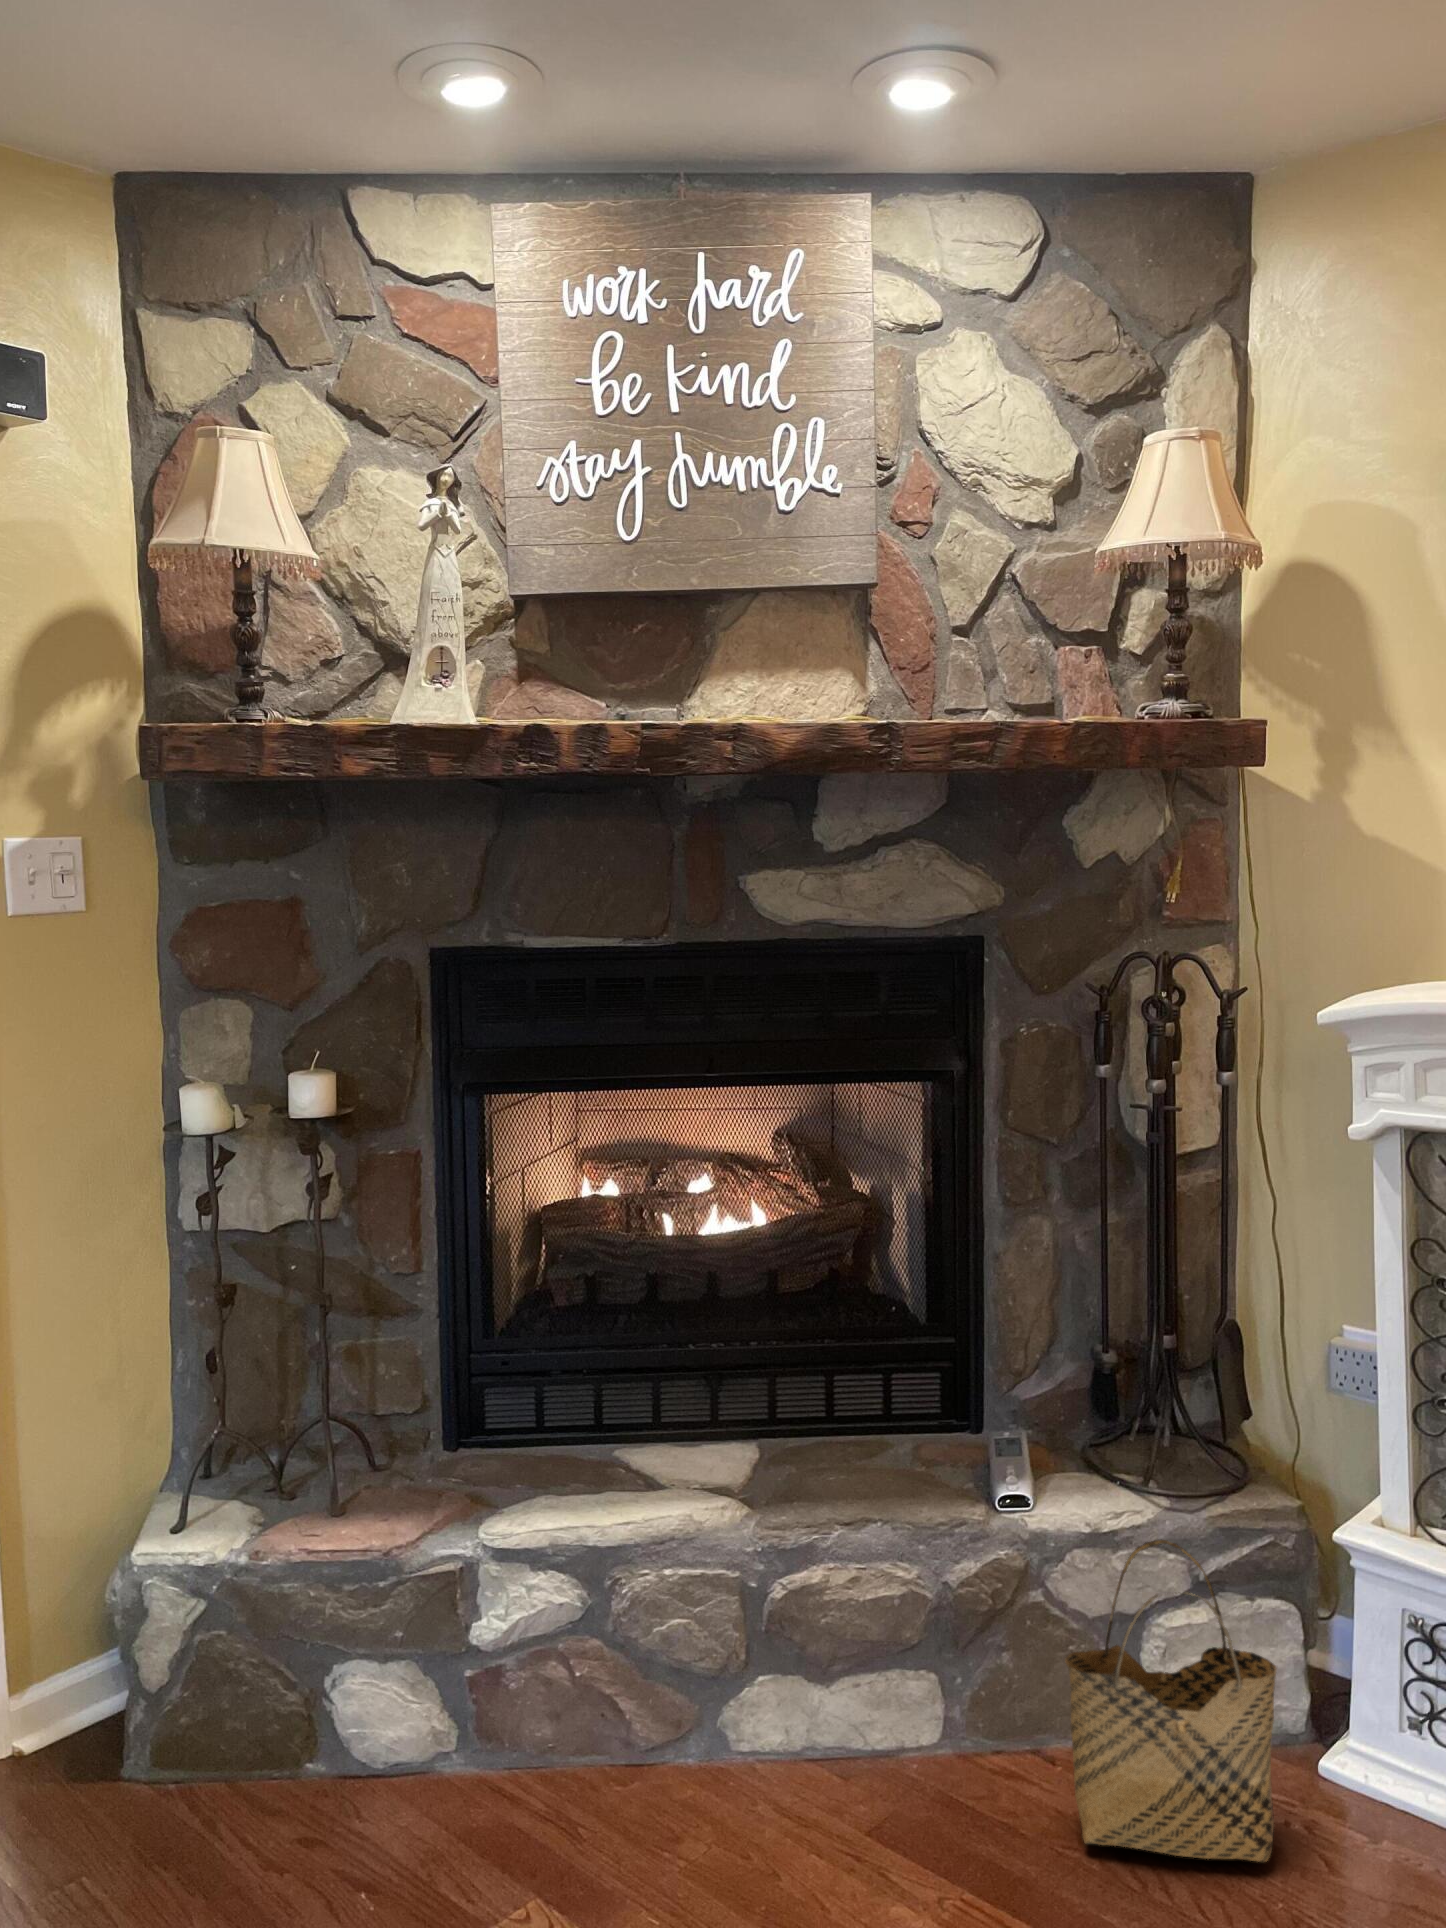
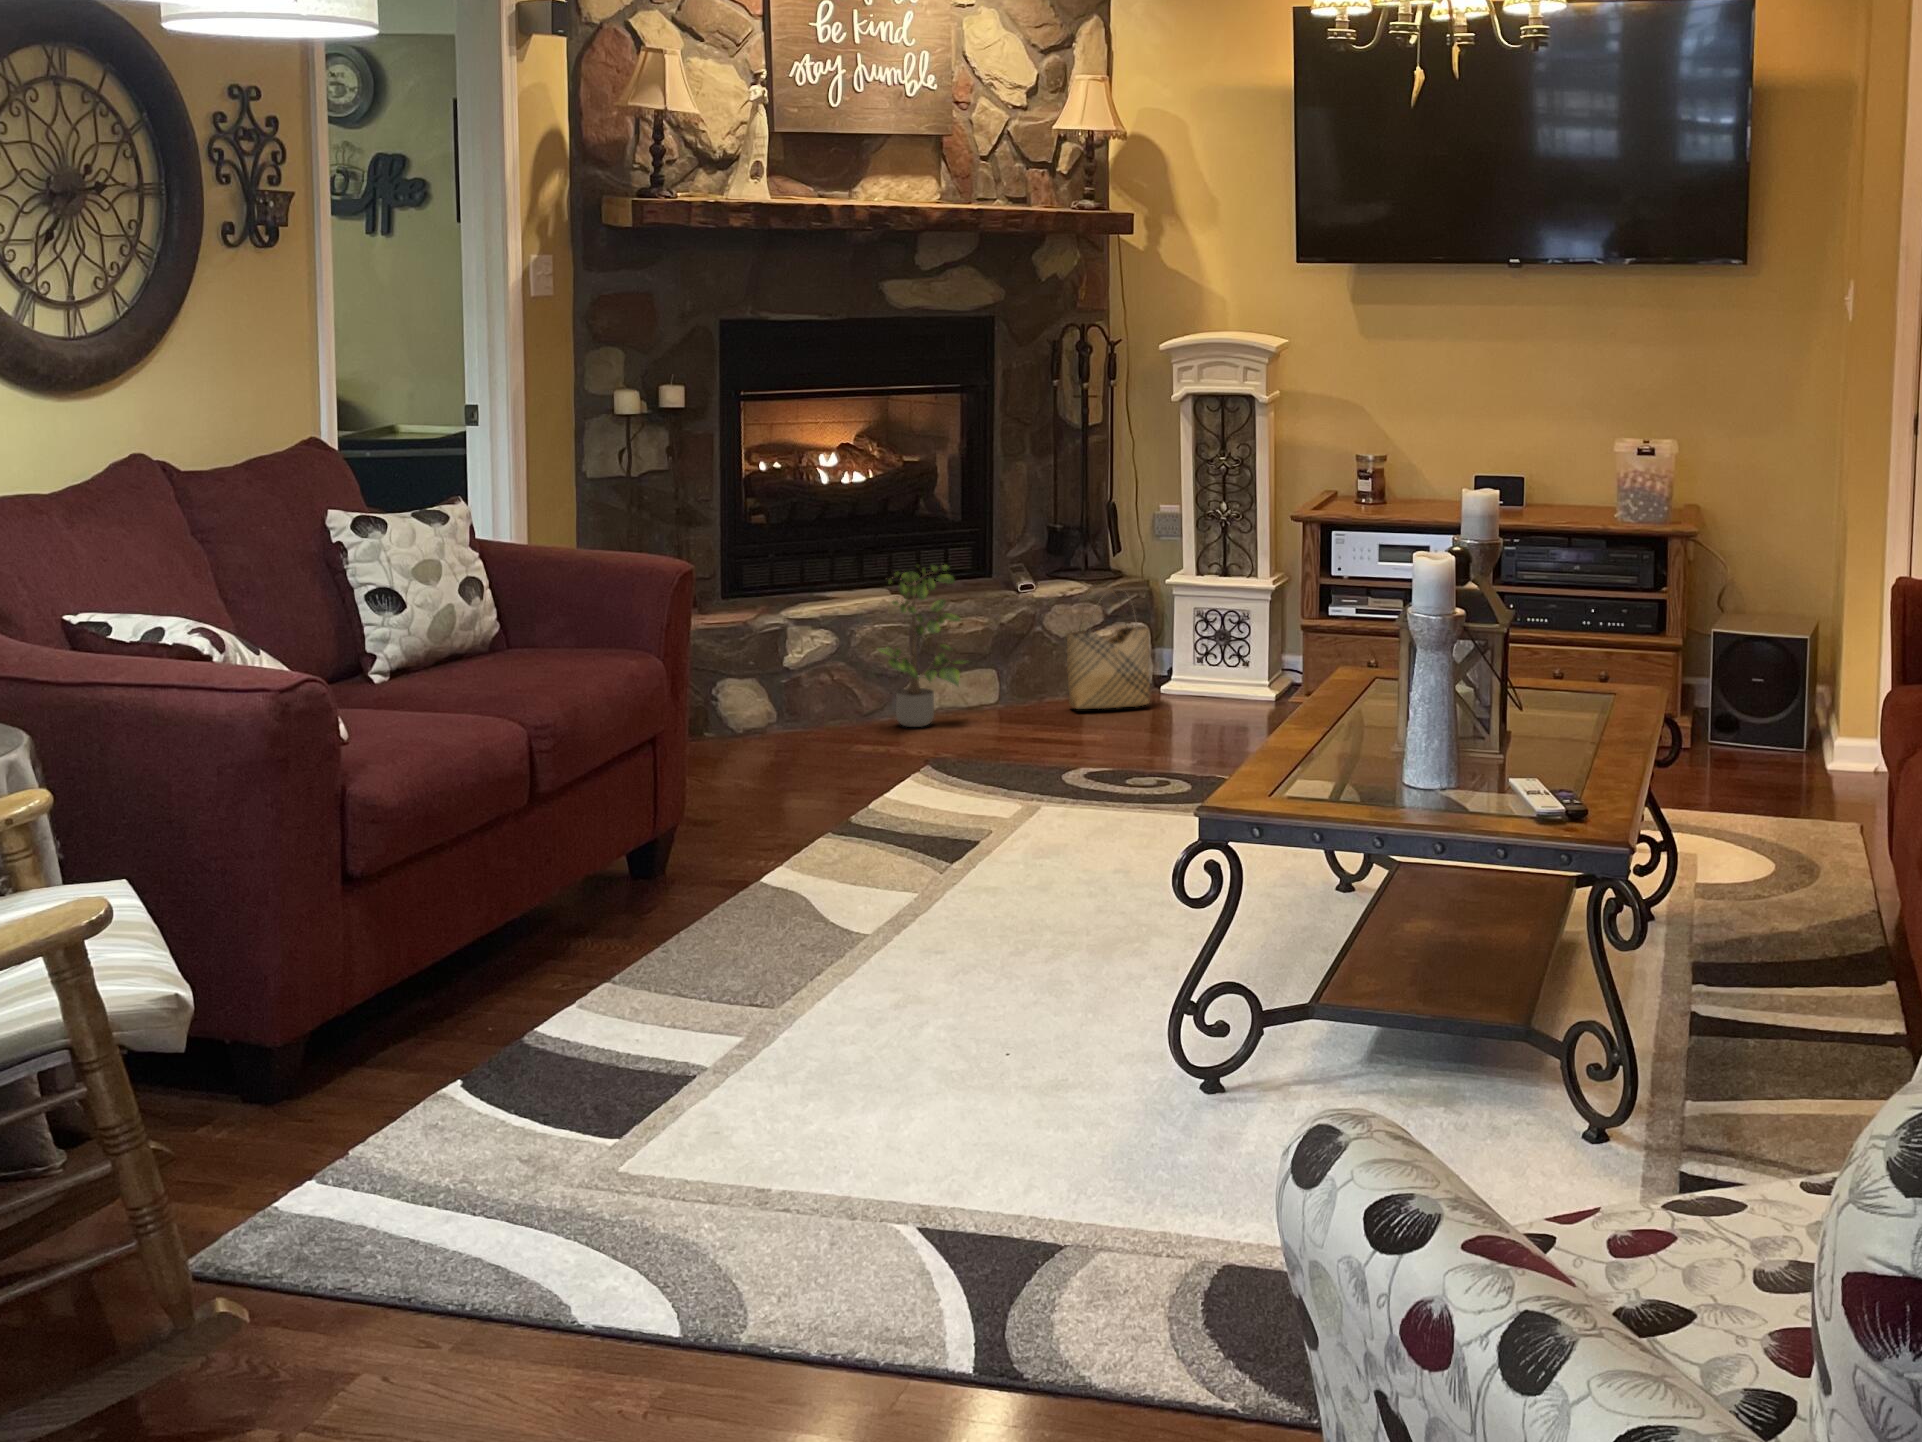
potted plant: none [637,1475,848,1838] -> present [878,565,968,727]

